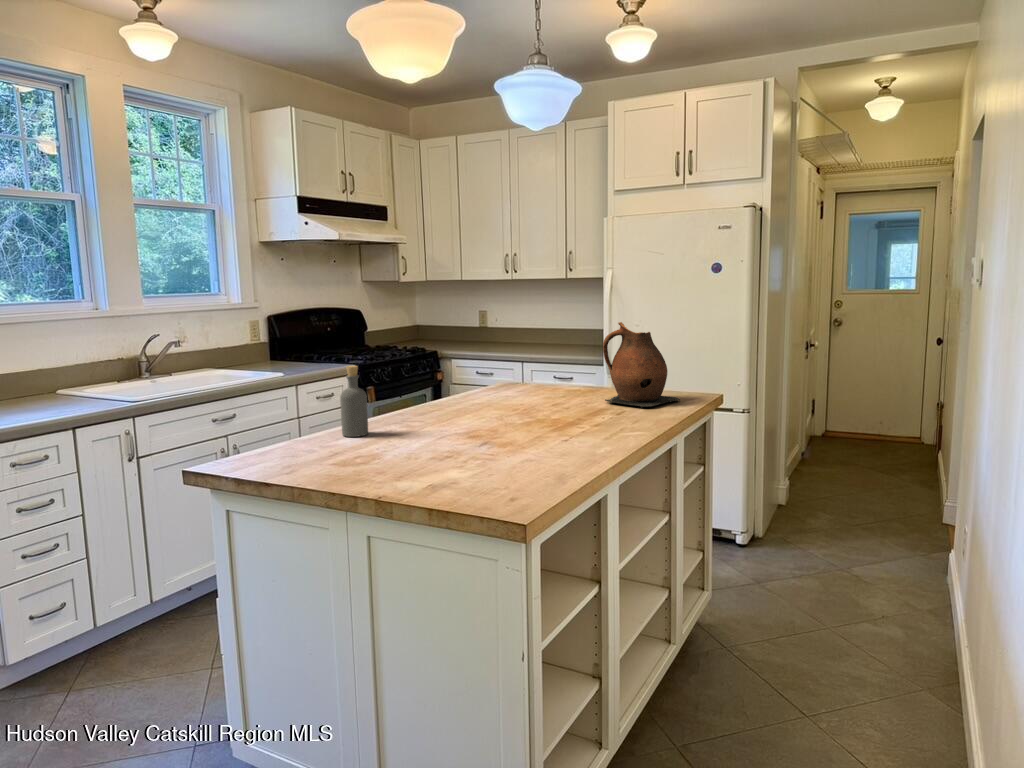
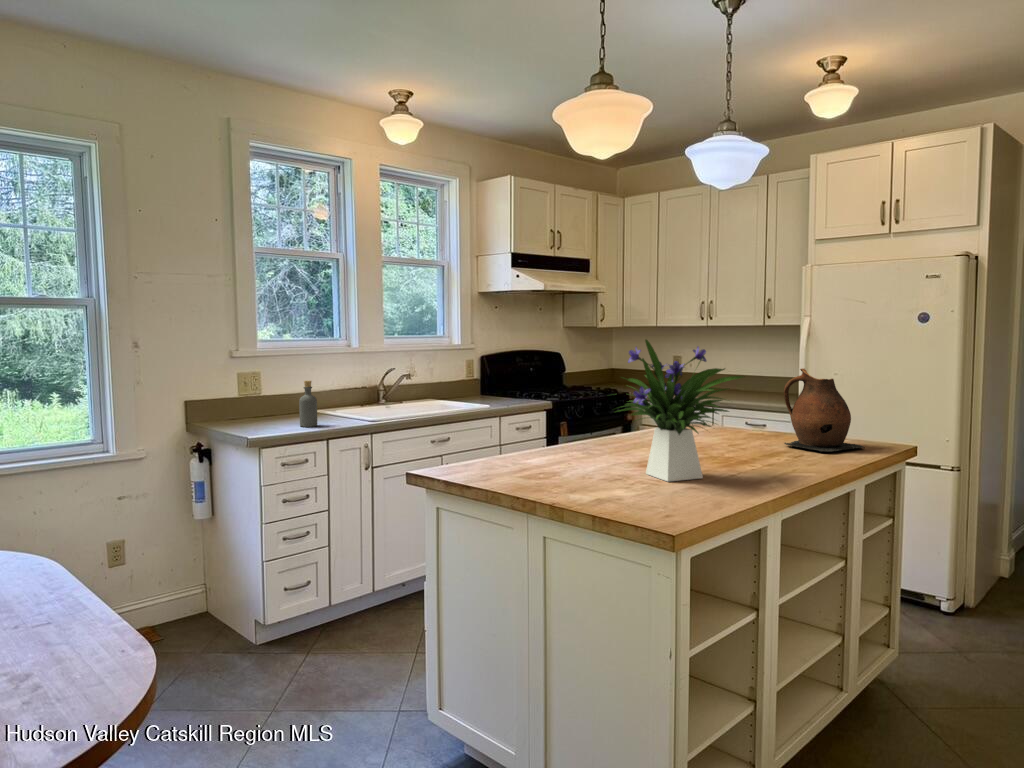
flower arrangement: none [427,297,578,455] -> present [616,340,743,481]
bottle: present [340,366,368,437] -> present [299,380,317,427]

